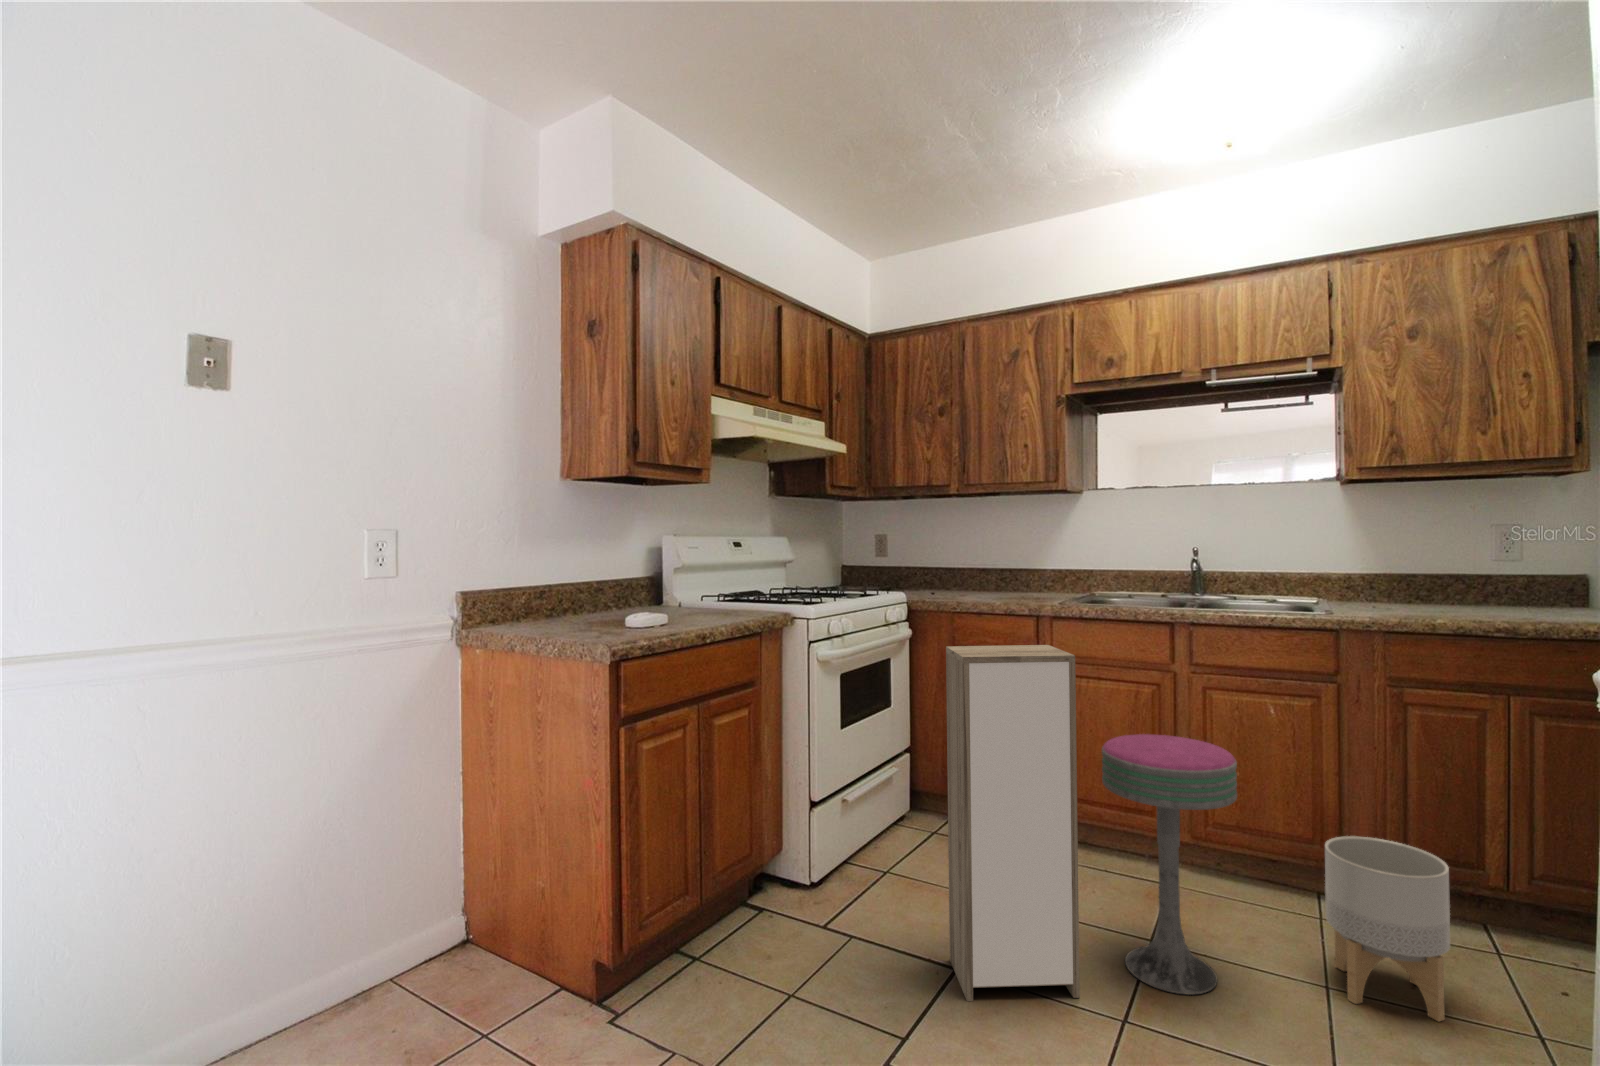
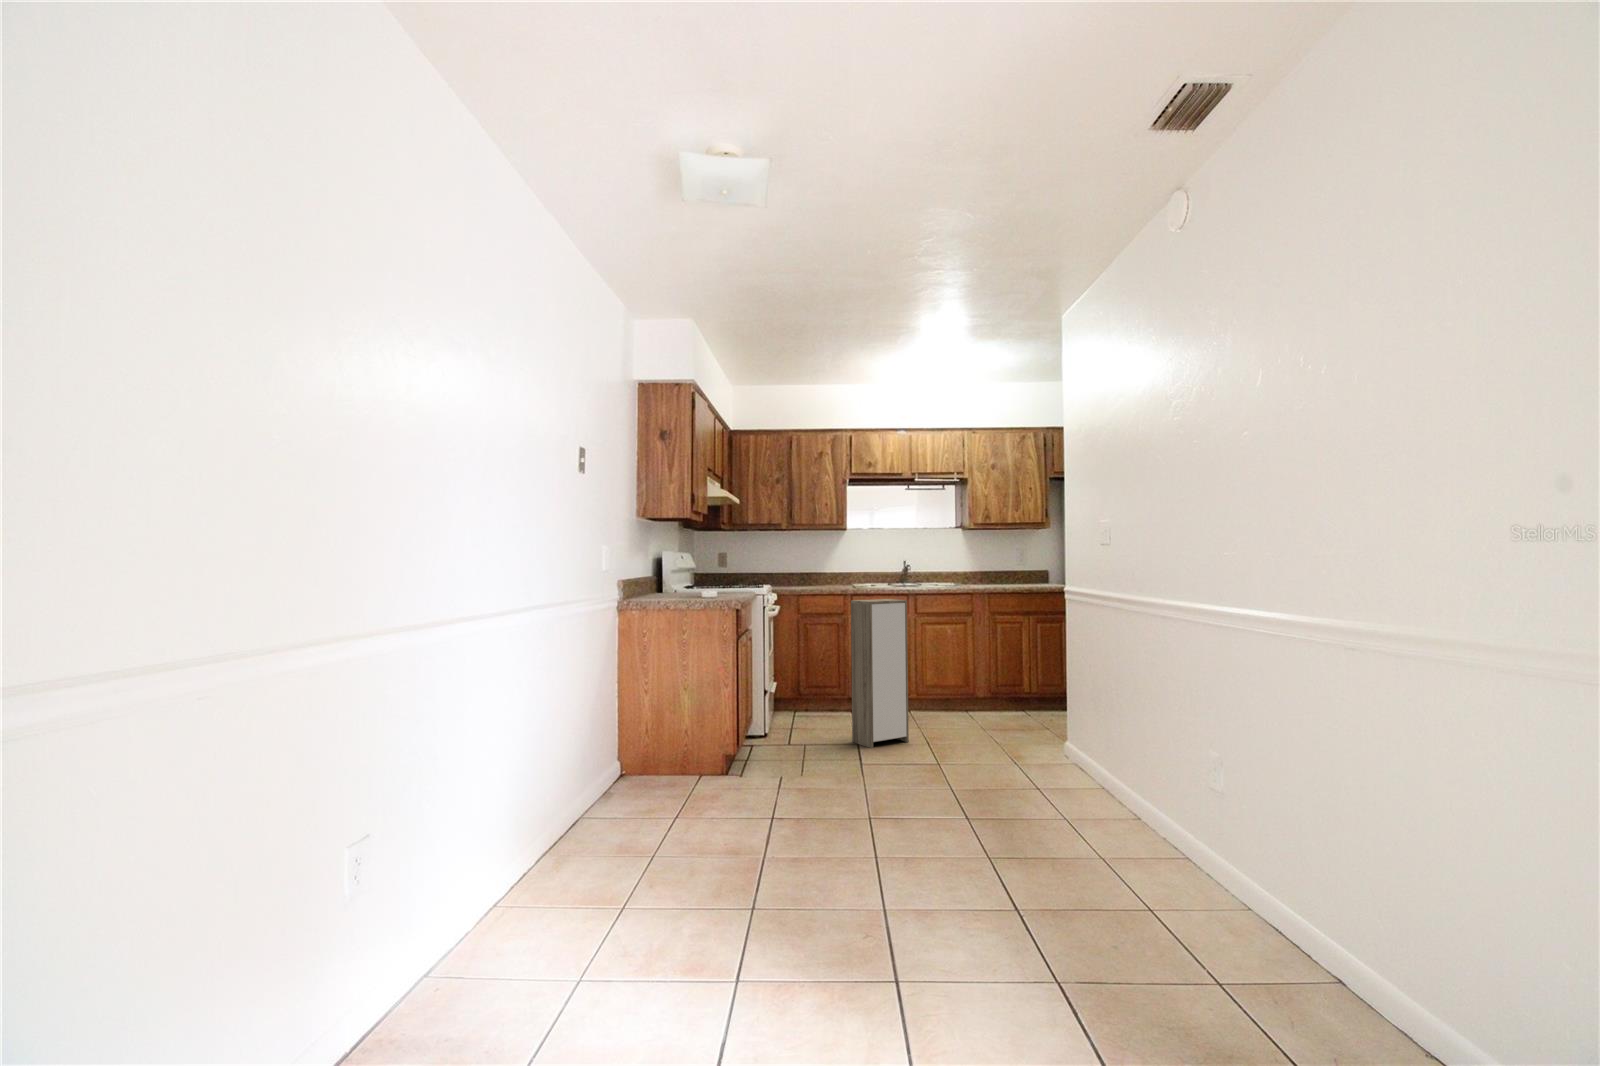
bar stool: present [1102,734,1237,995] -> none [905,638,957,737]
planter: present [1325,836,1450,1021] -> none [981,672,1020,731]

